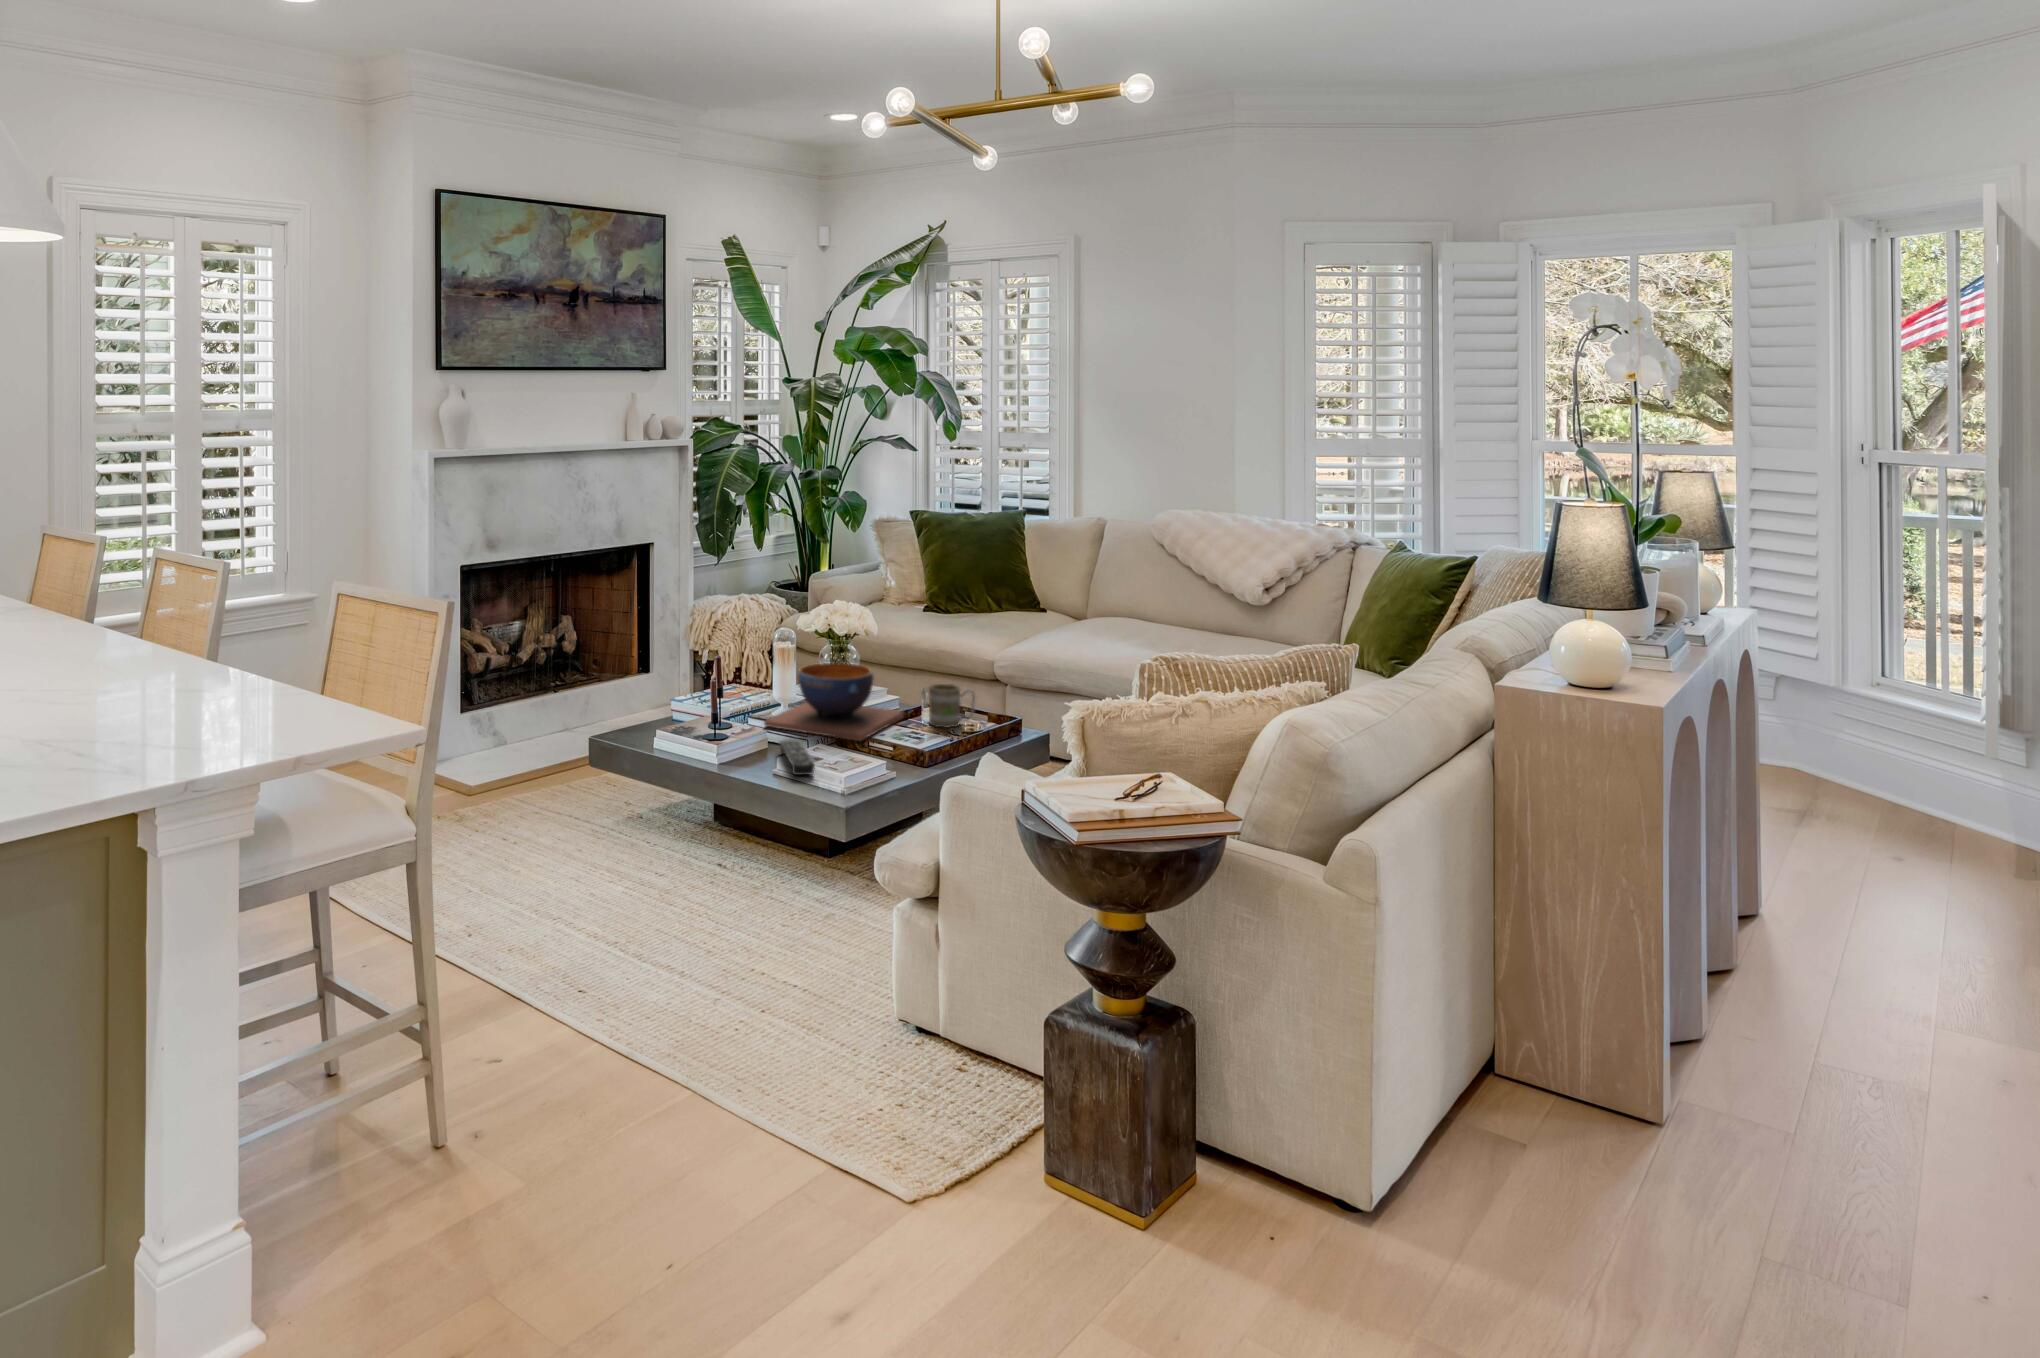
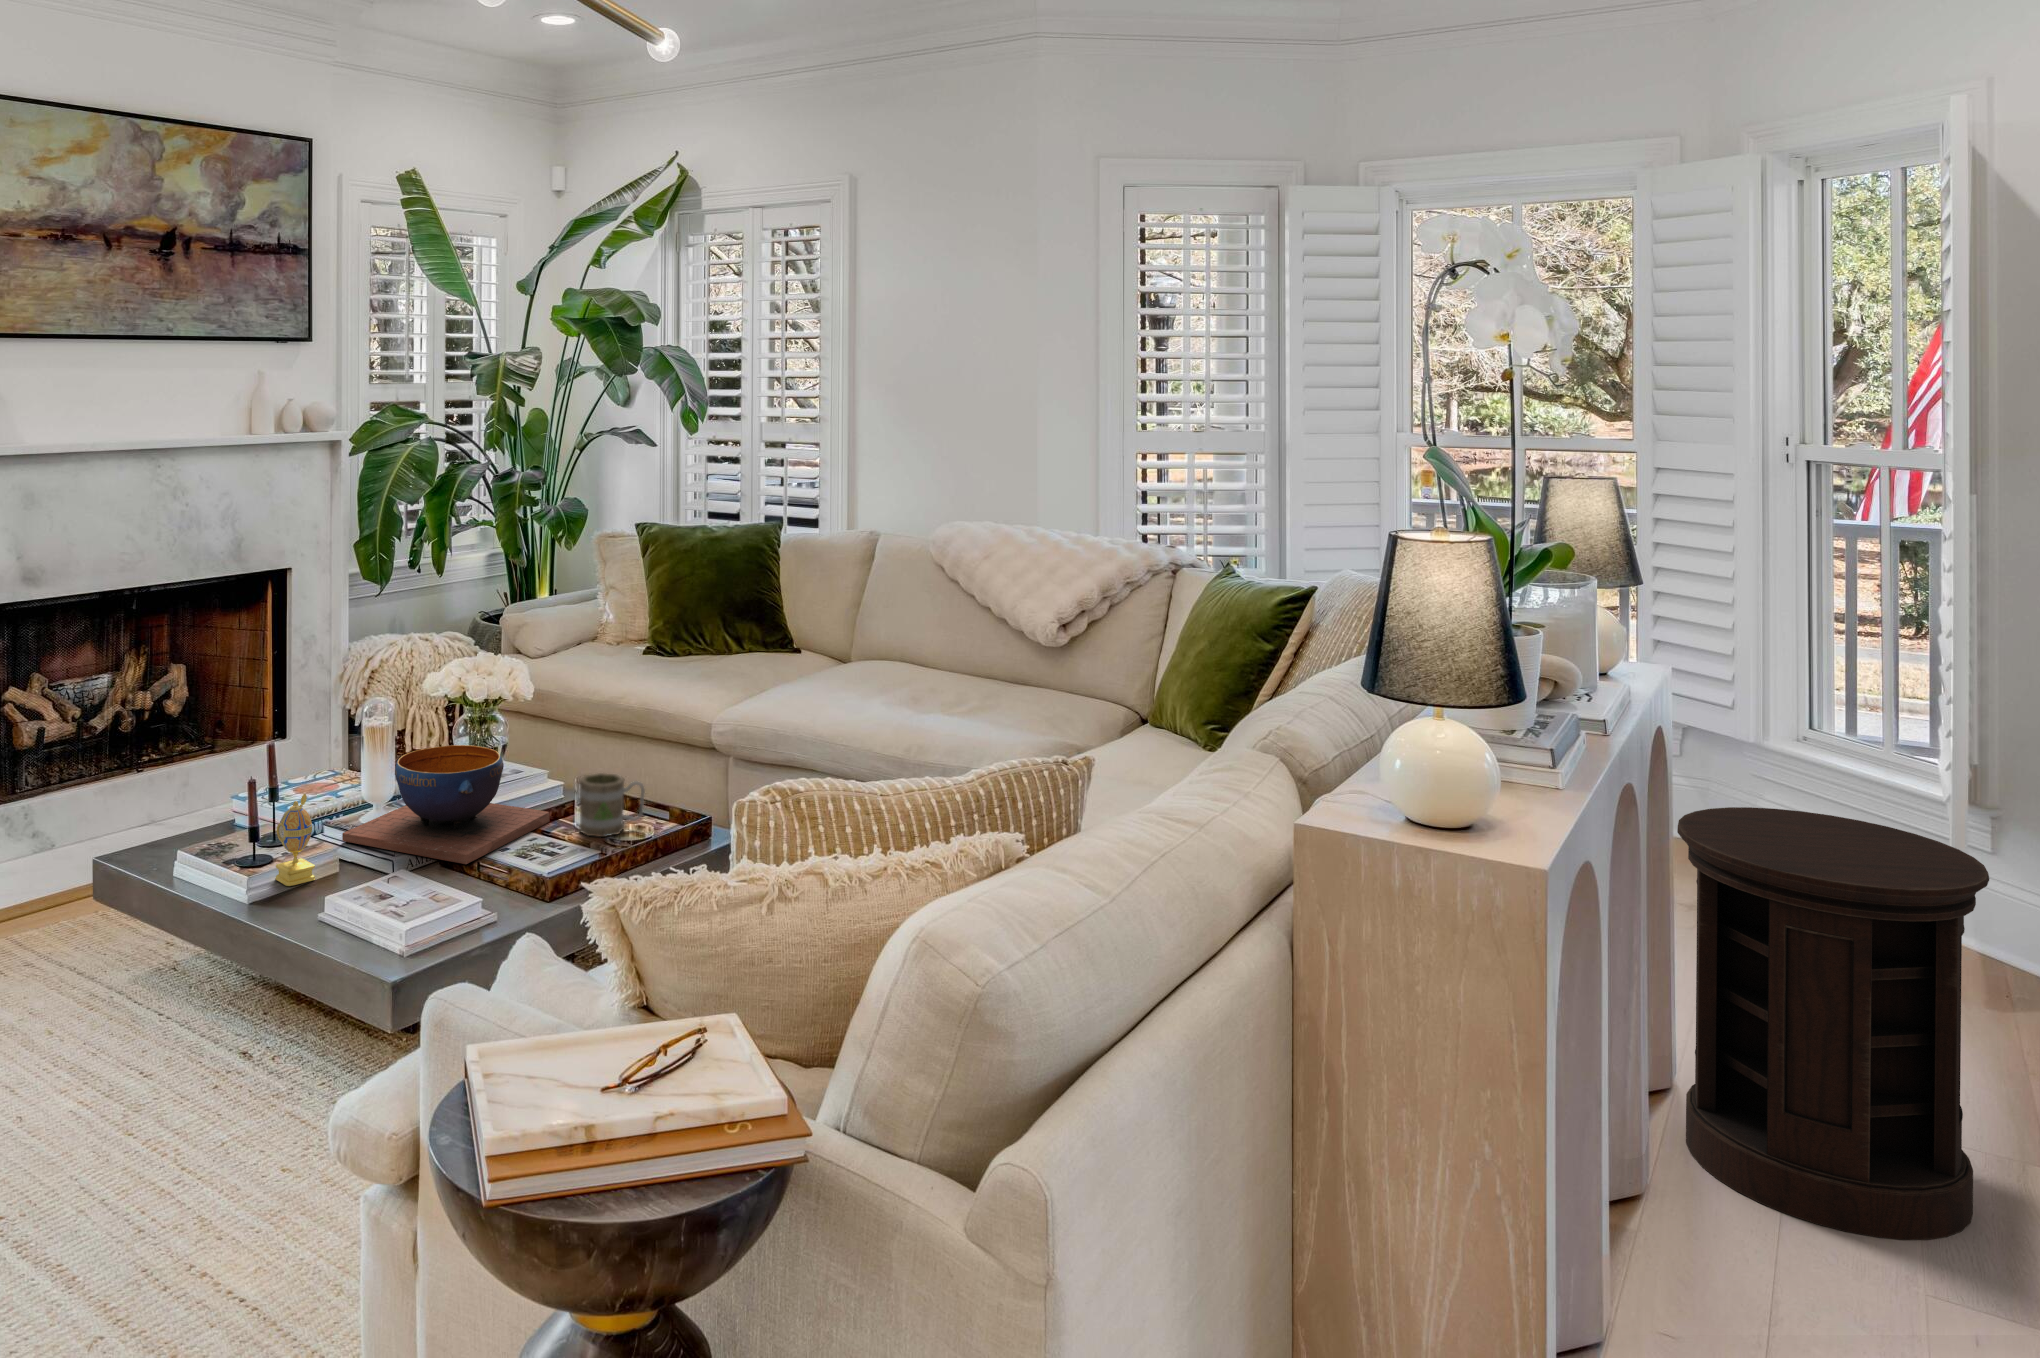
decorative egg: none [733,689,761,751] -> present [275,794,315,886]
side table: none [1762,710,1995,1003] -> present [1677,807,1989,1240]
remote control: present [779,739,815,775] -> none [331,867,370,930]

